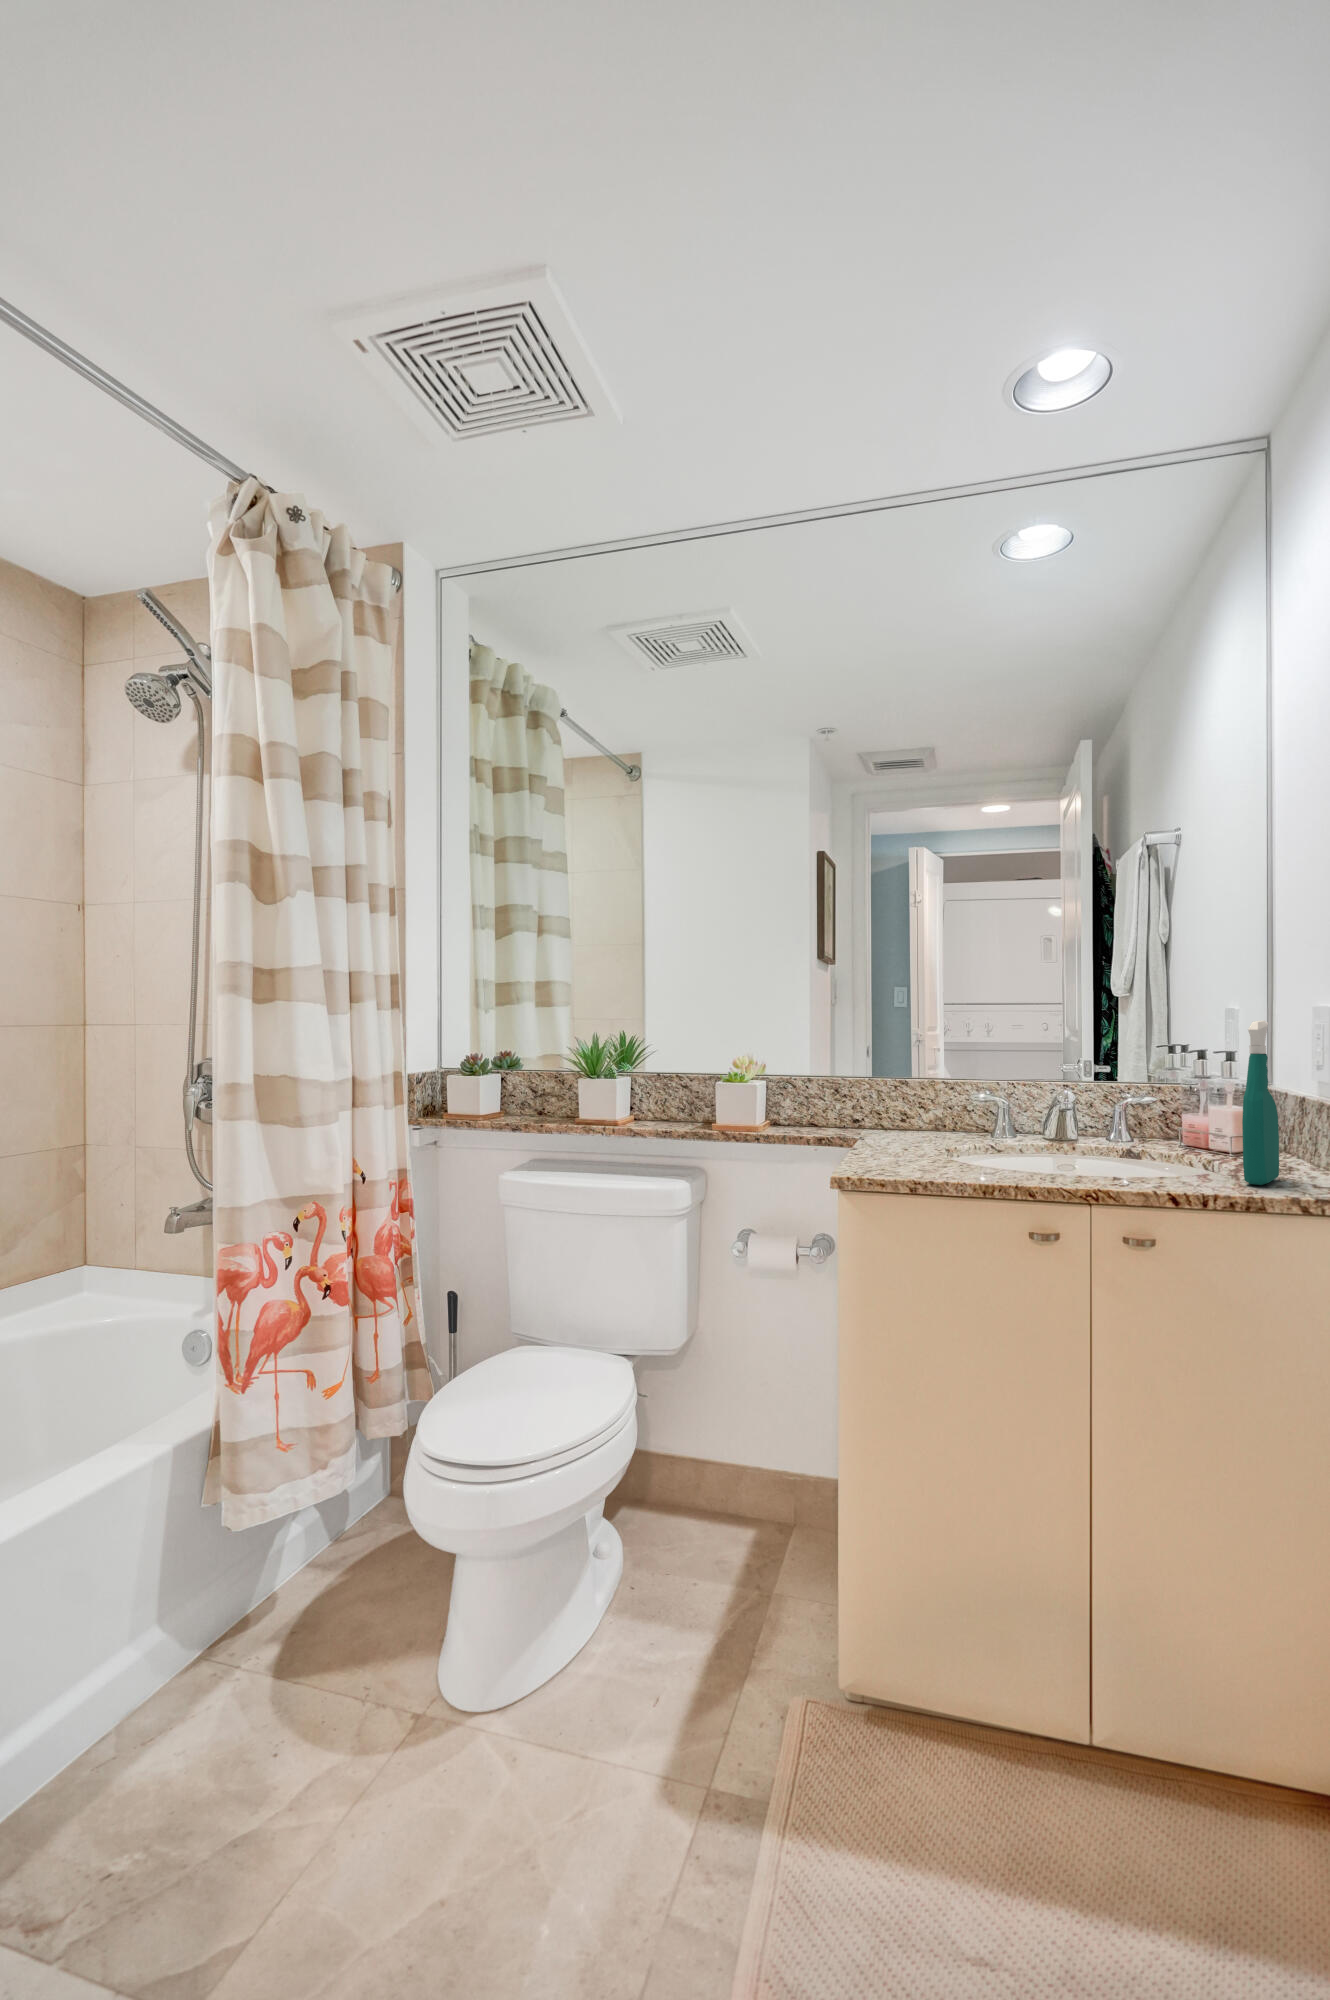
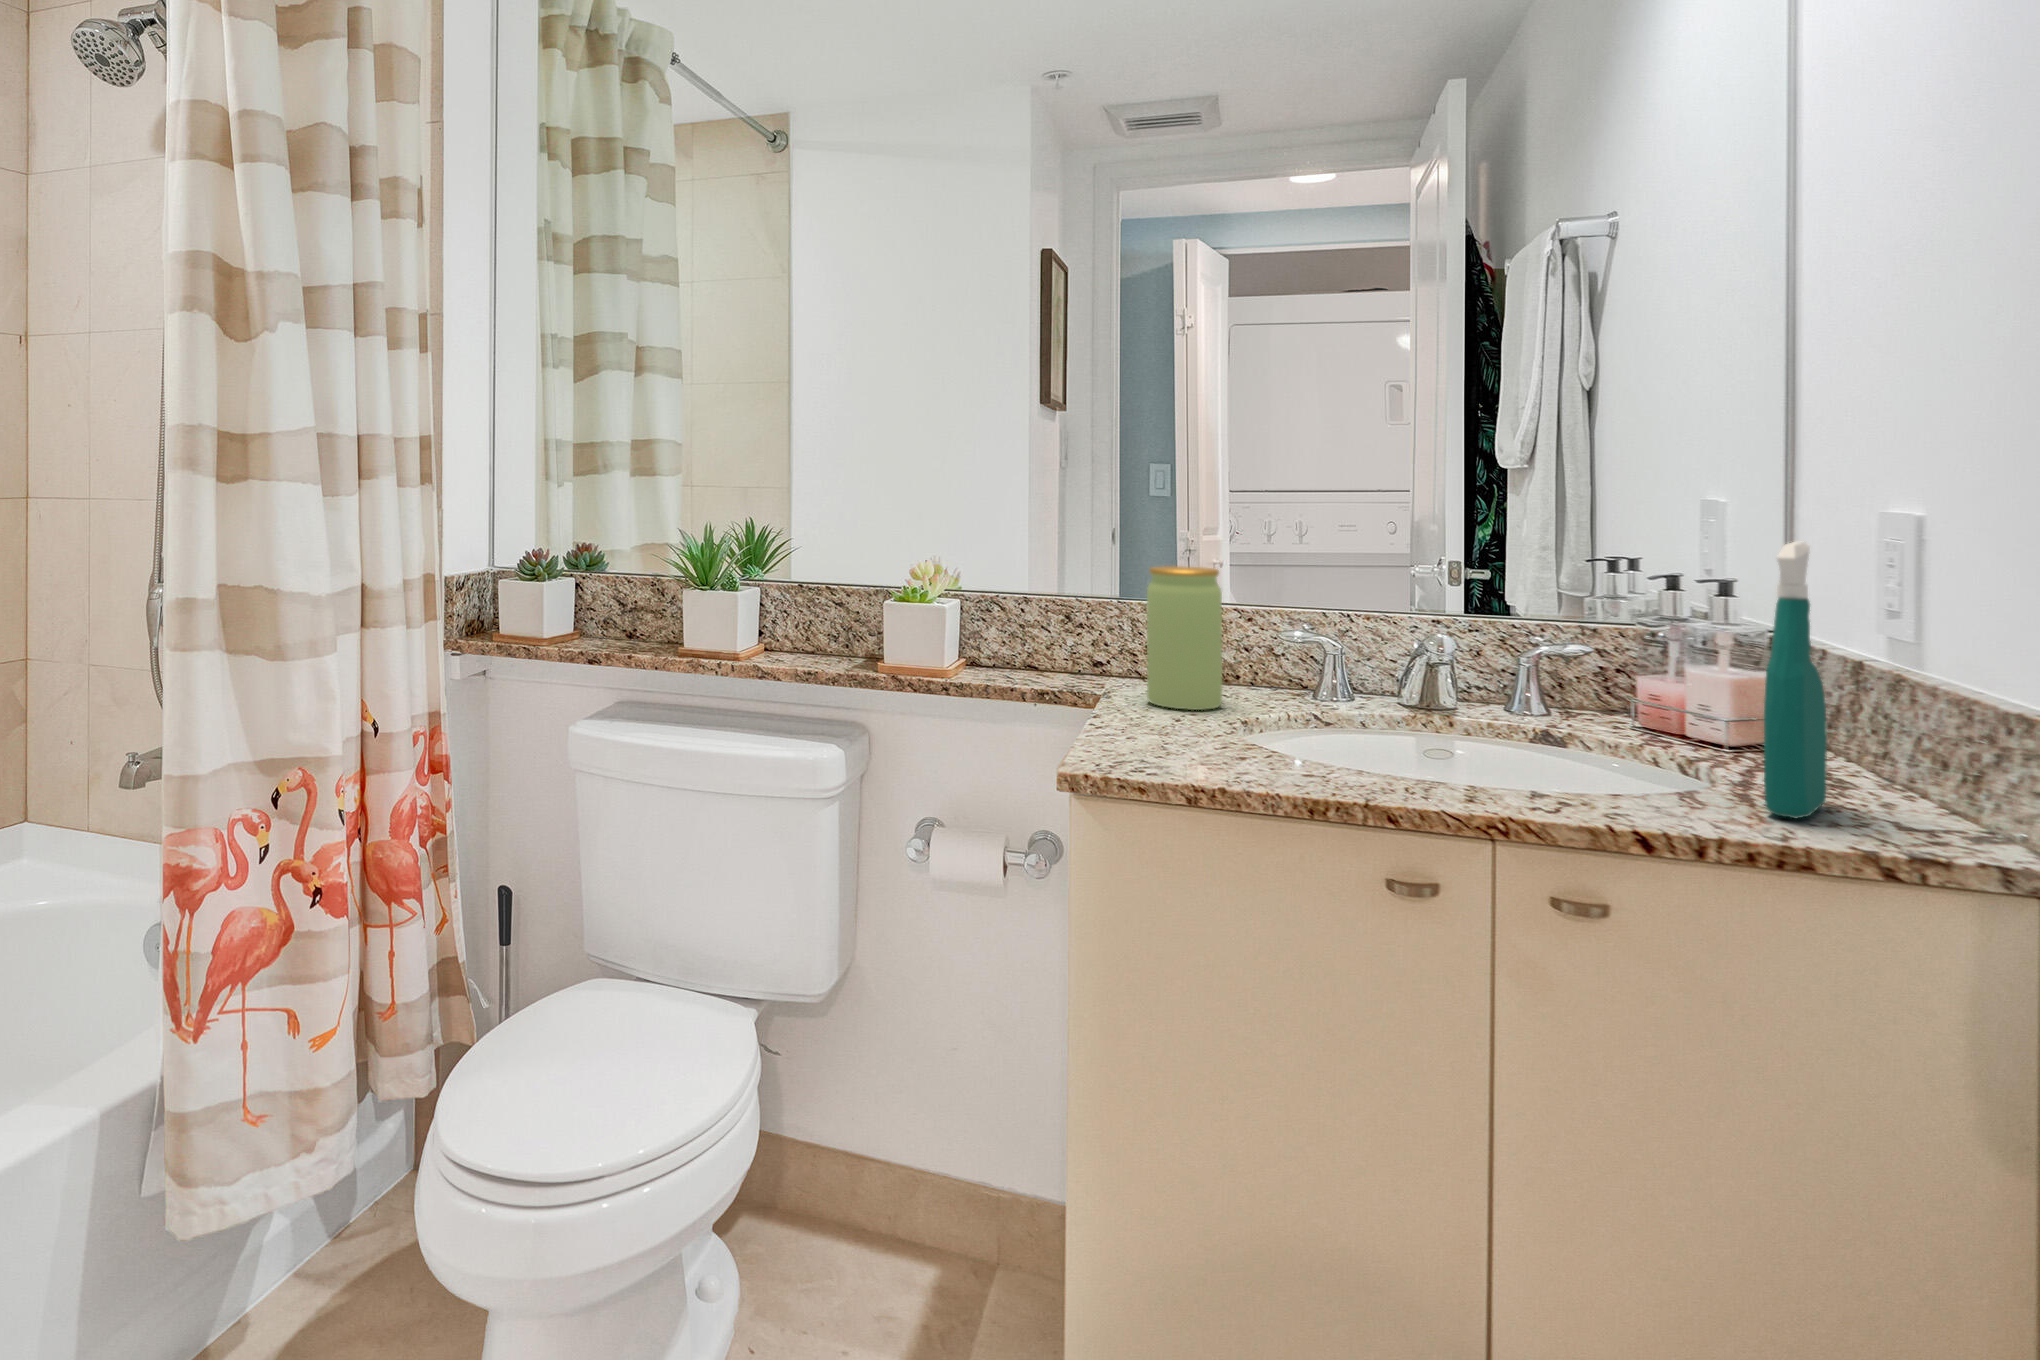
jar: none [886,1053,934,1144] -> present [1147,566,1222,710]

